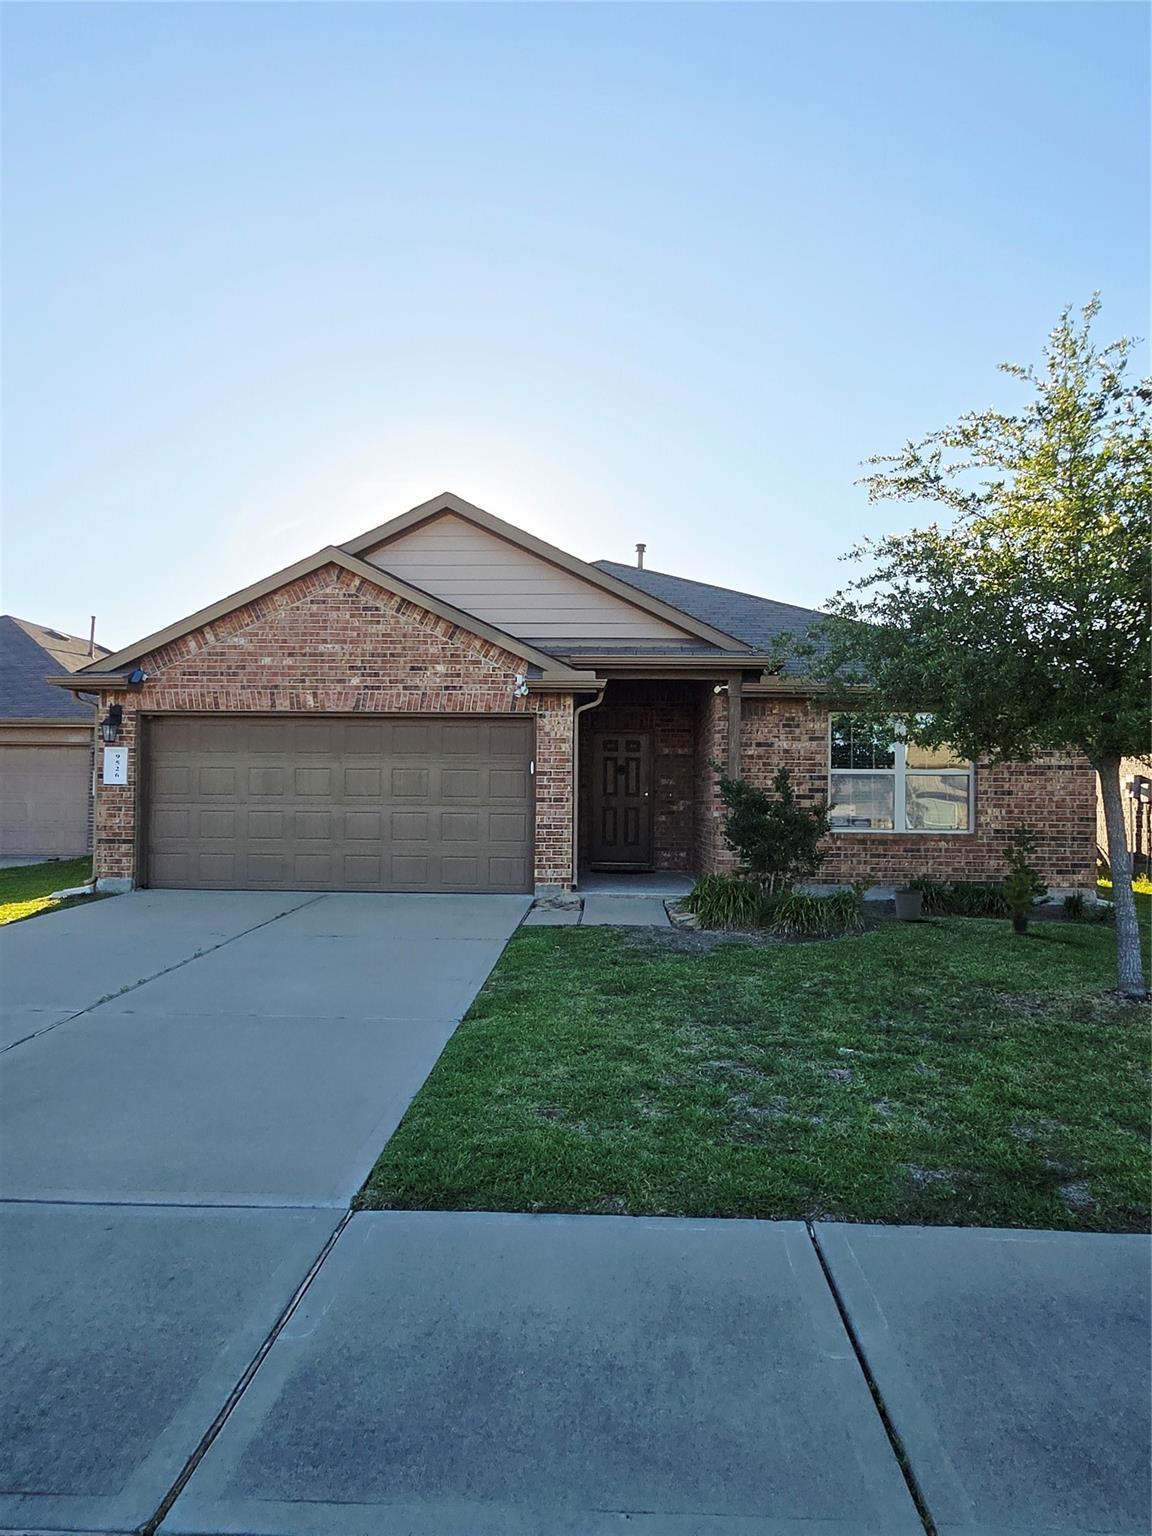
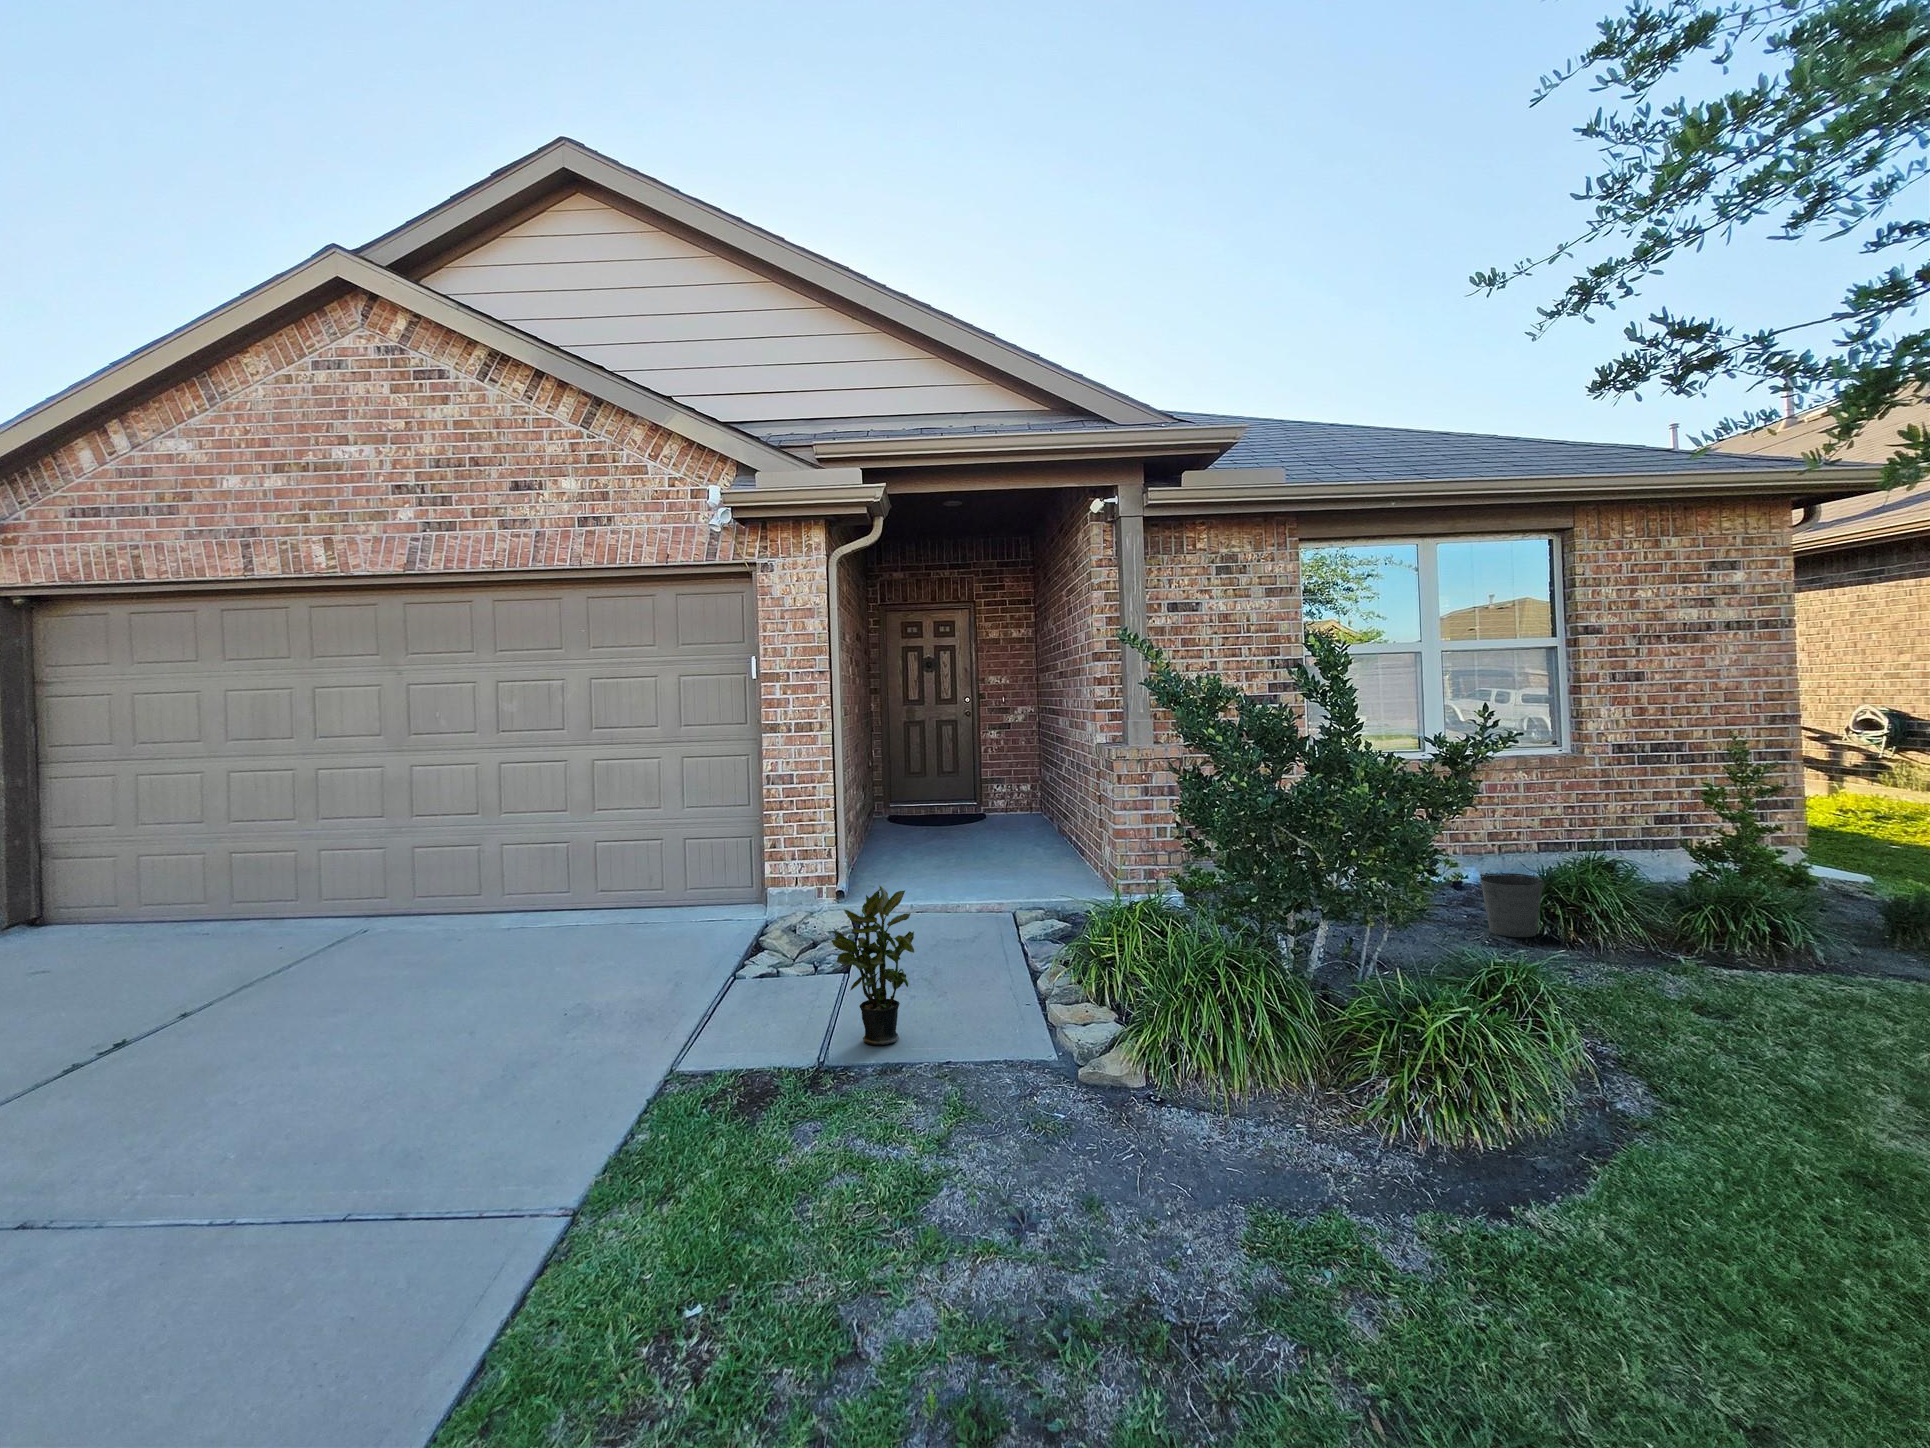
potted plant: present [1003,874,1037,934] -> present [831,886,914,1045]

